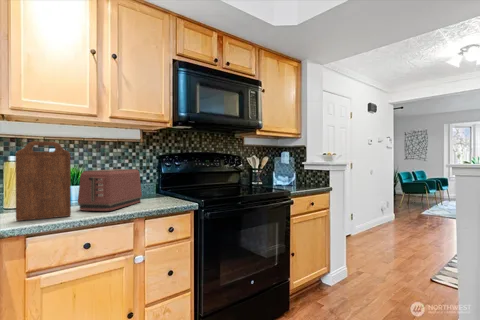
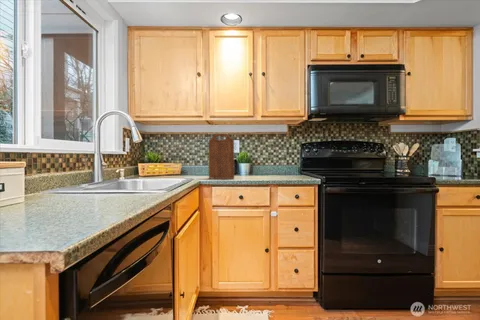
toaster: present [78,169,142,211] -> none [240,152,282,178]

